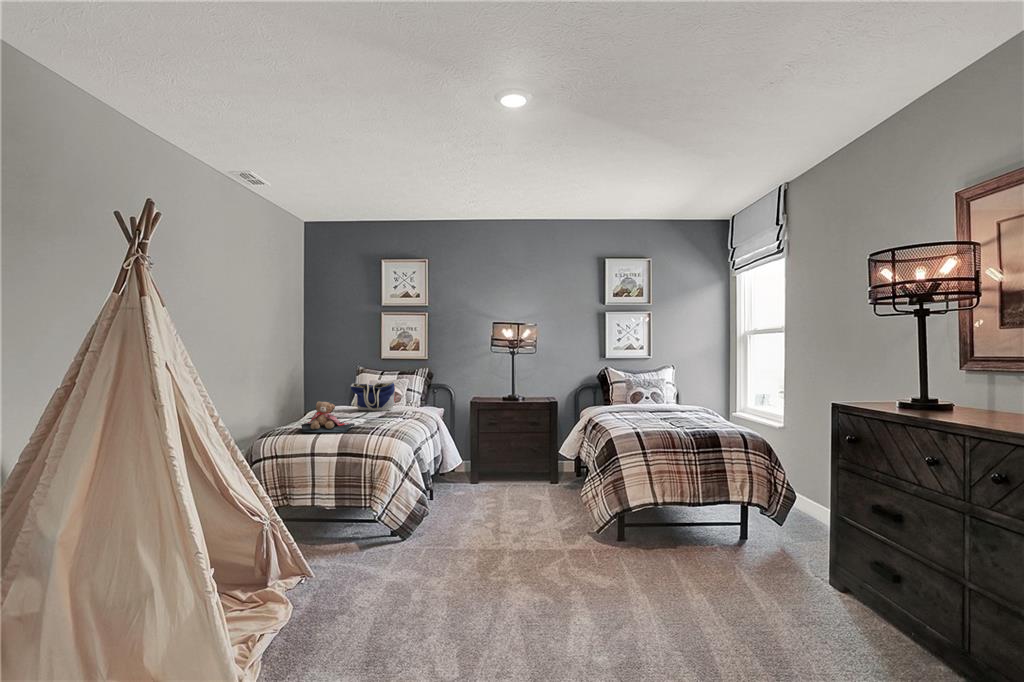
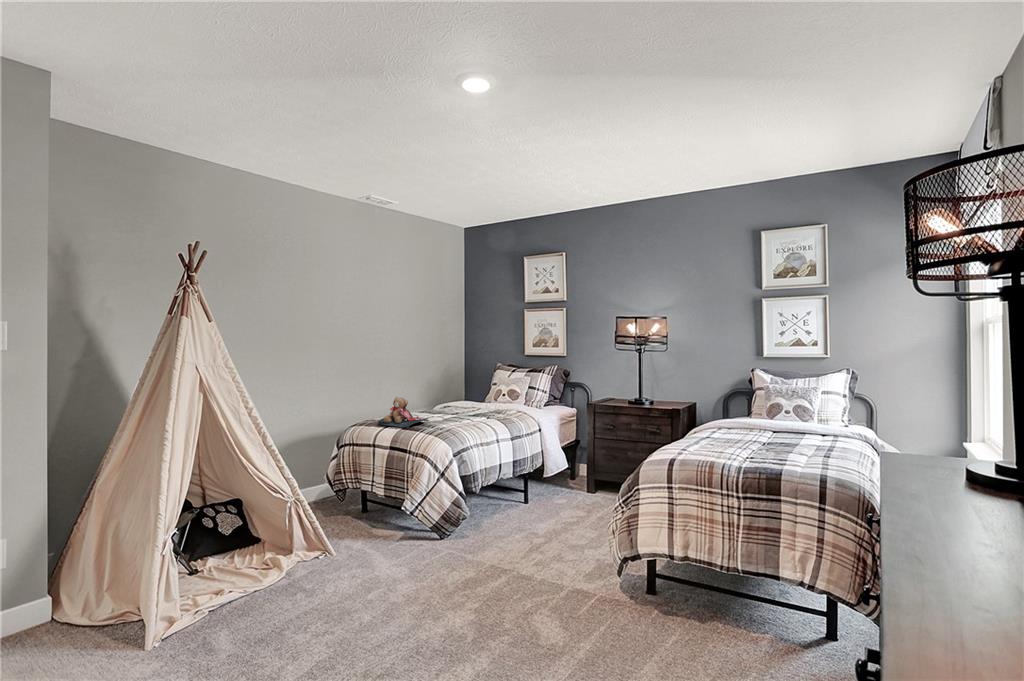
tote bag: present [351,383,395,411] -> none [468,378,508,406]

